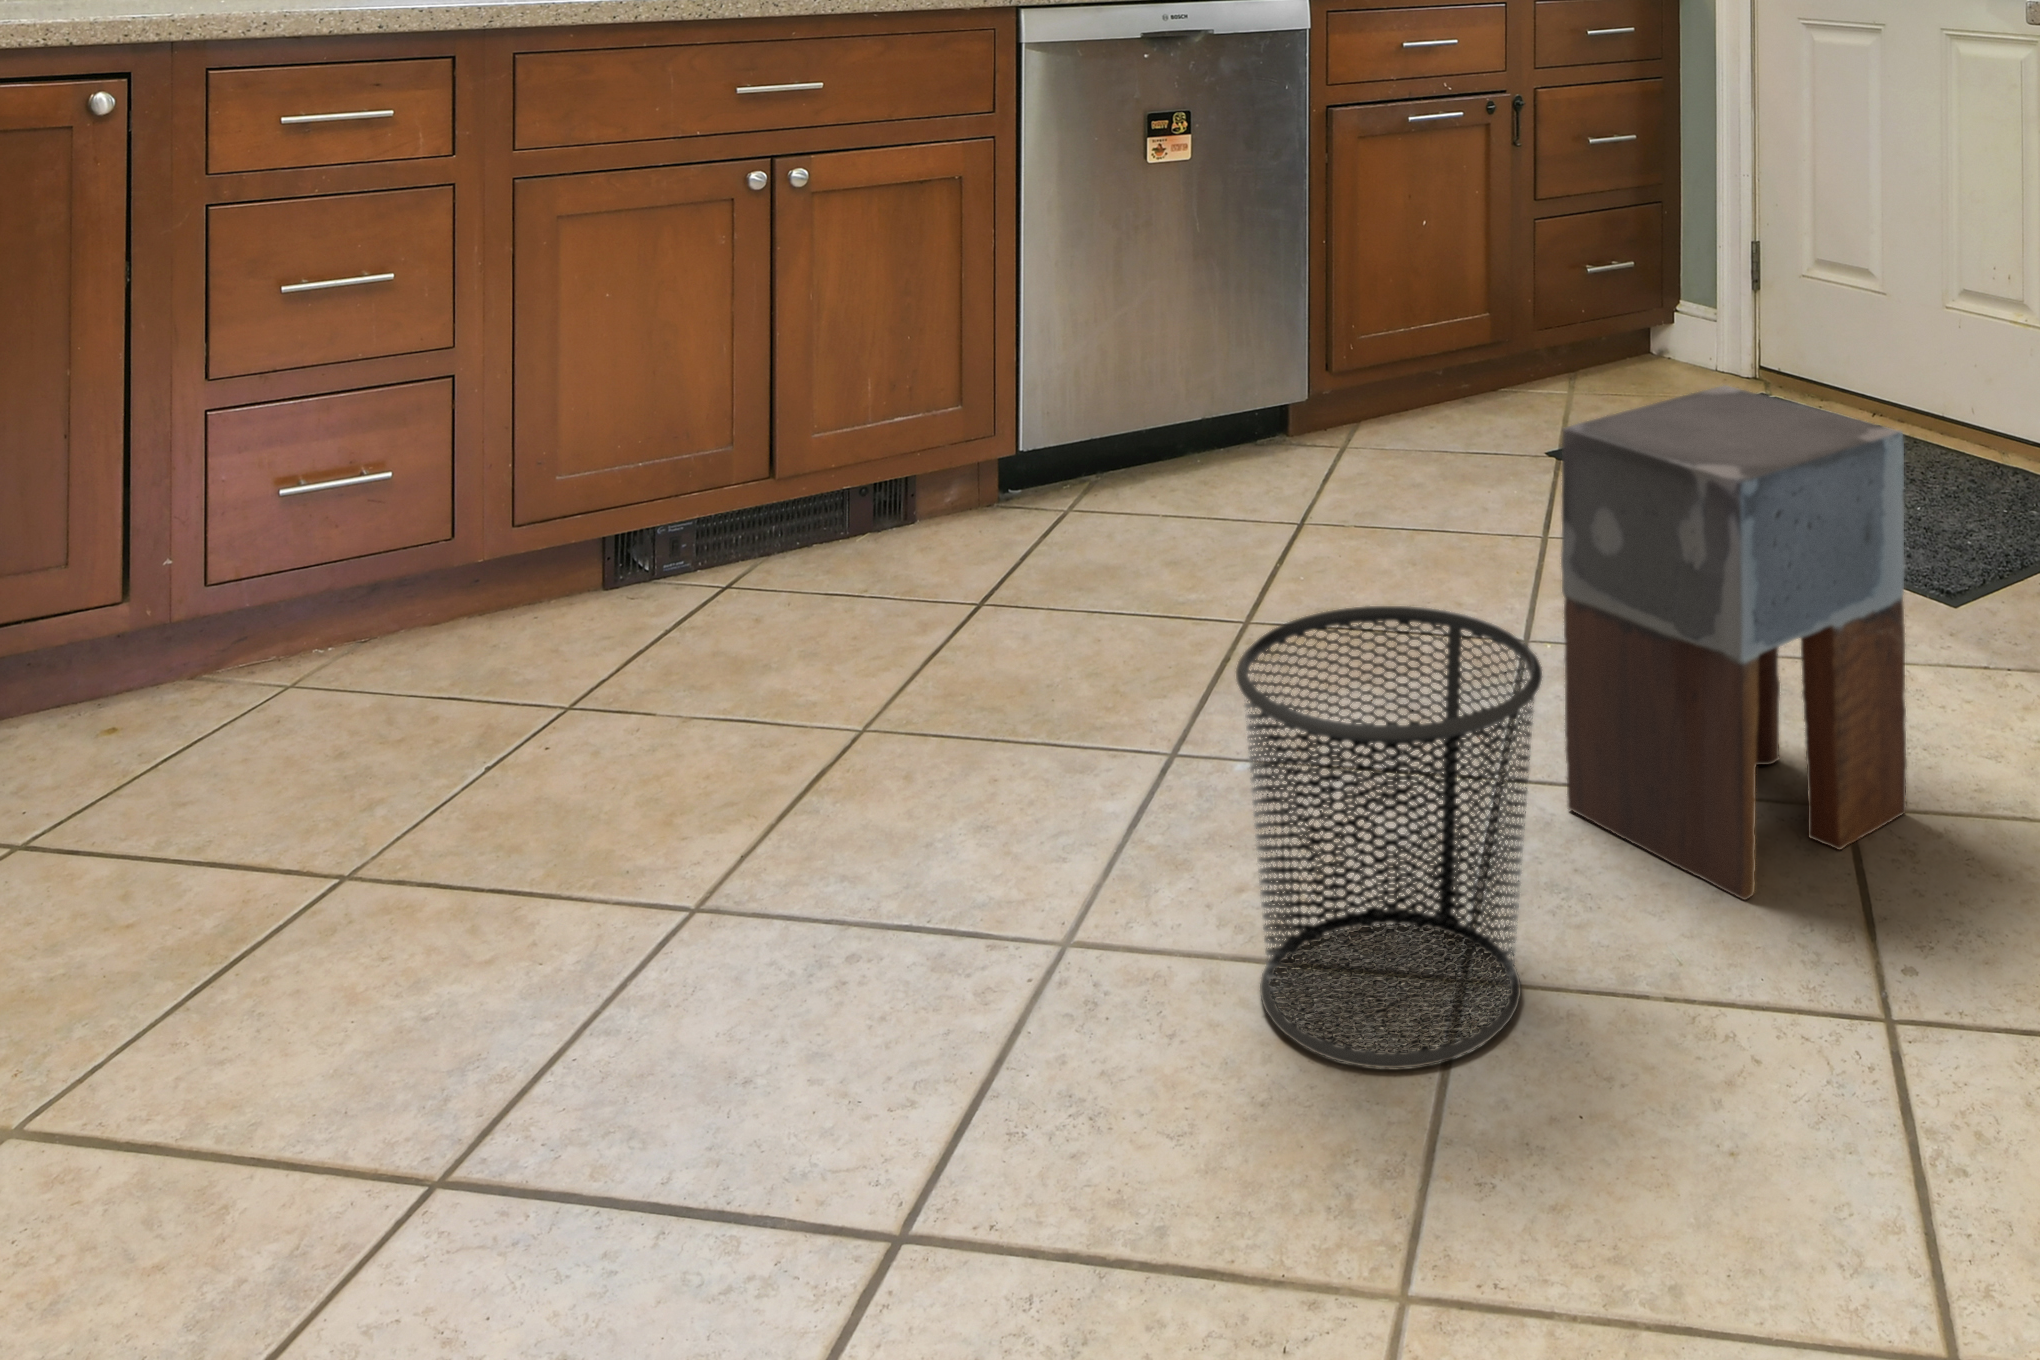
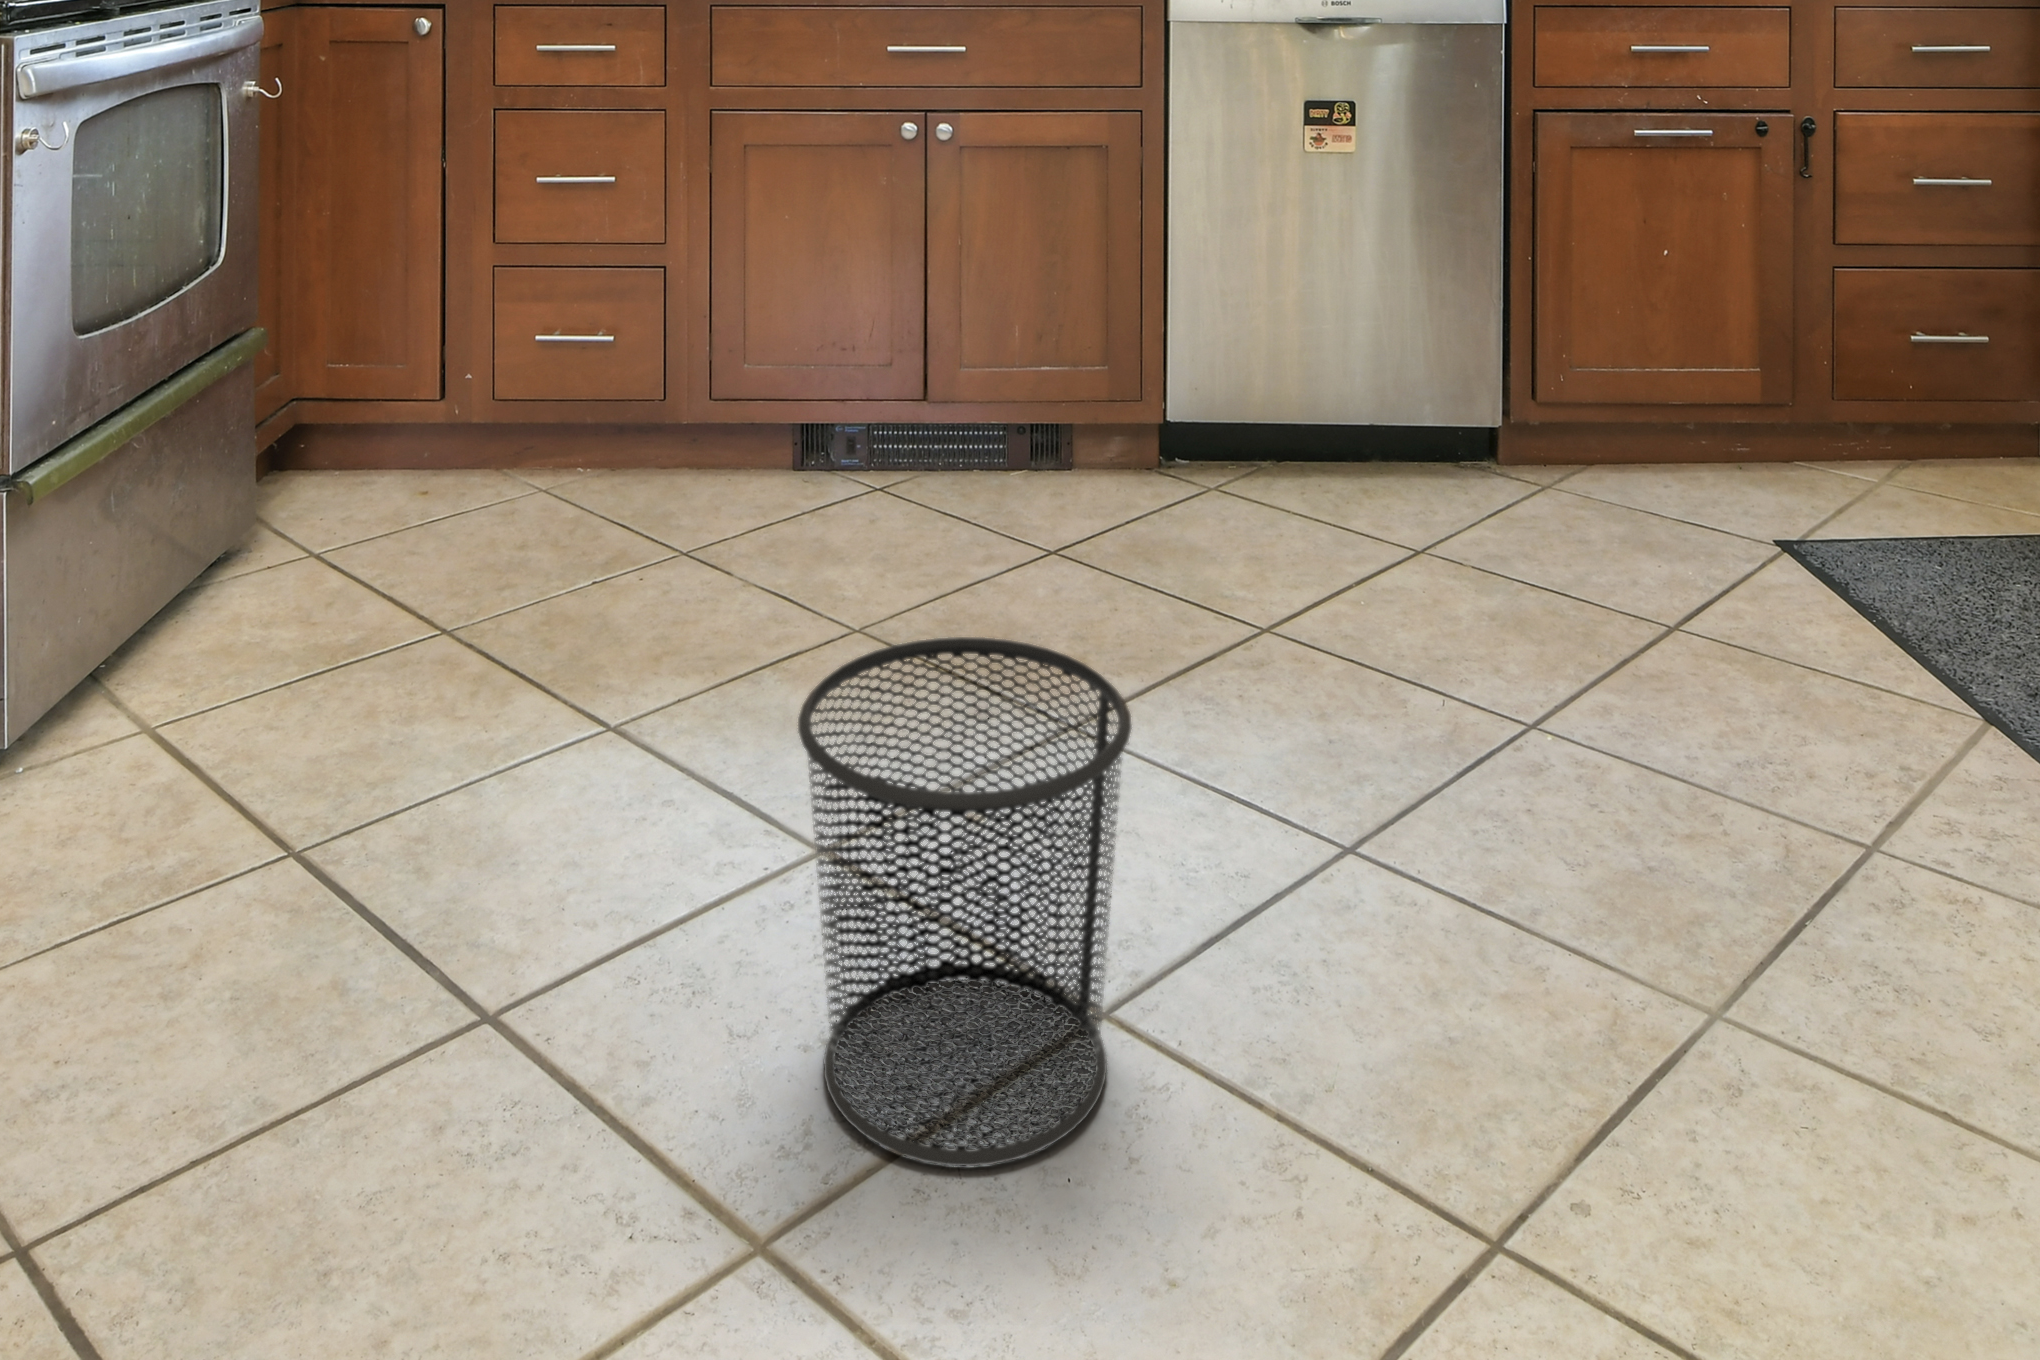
stool: present [1561,386,1907,900] -> none [1347,496,1777,1142]

